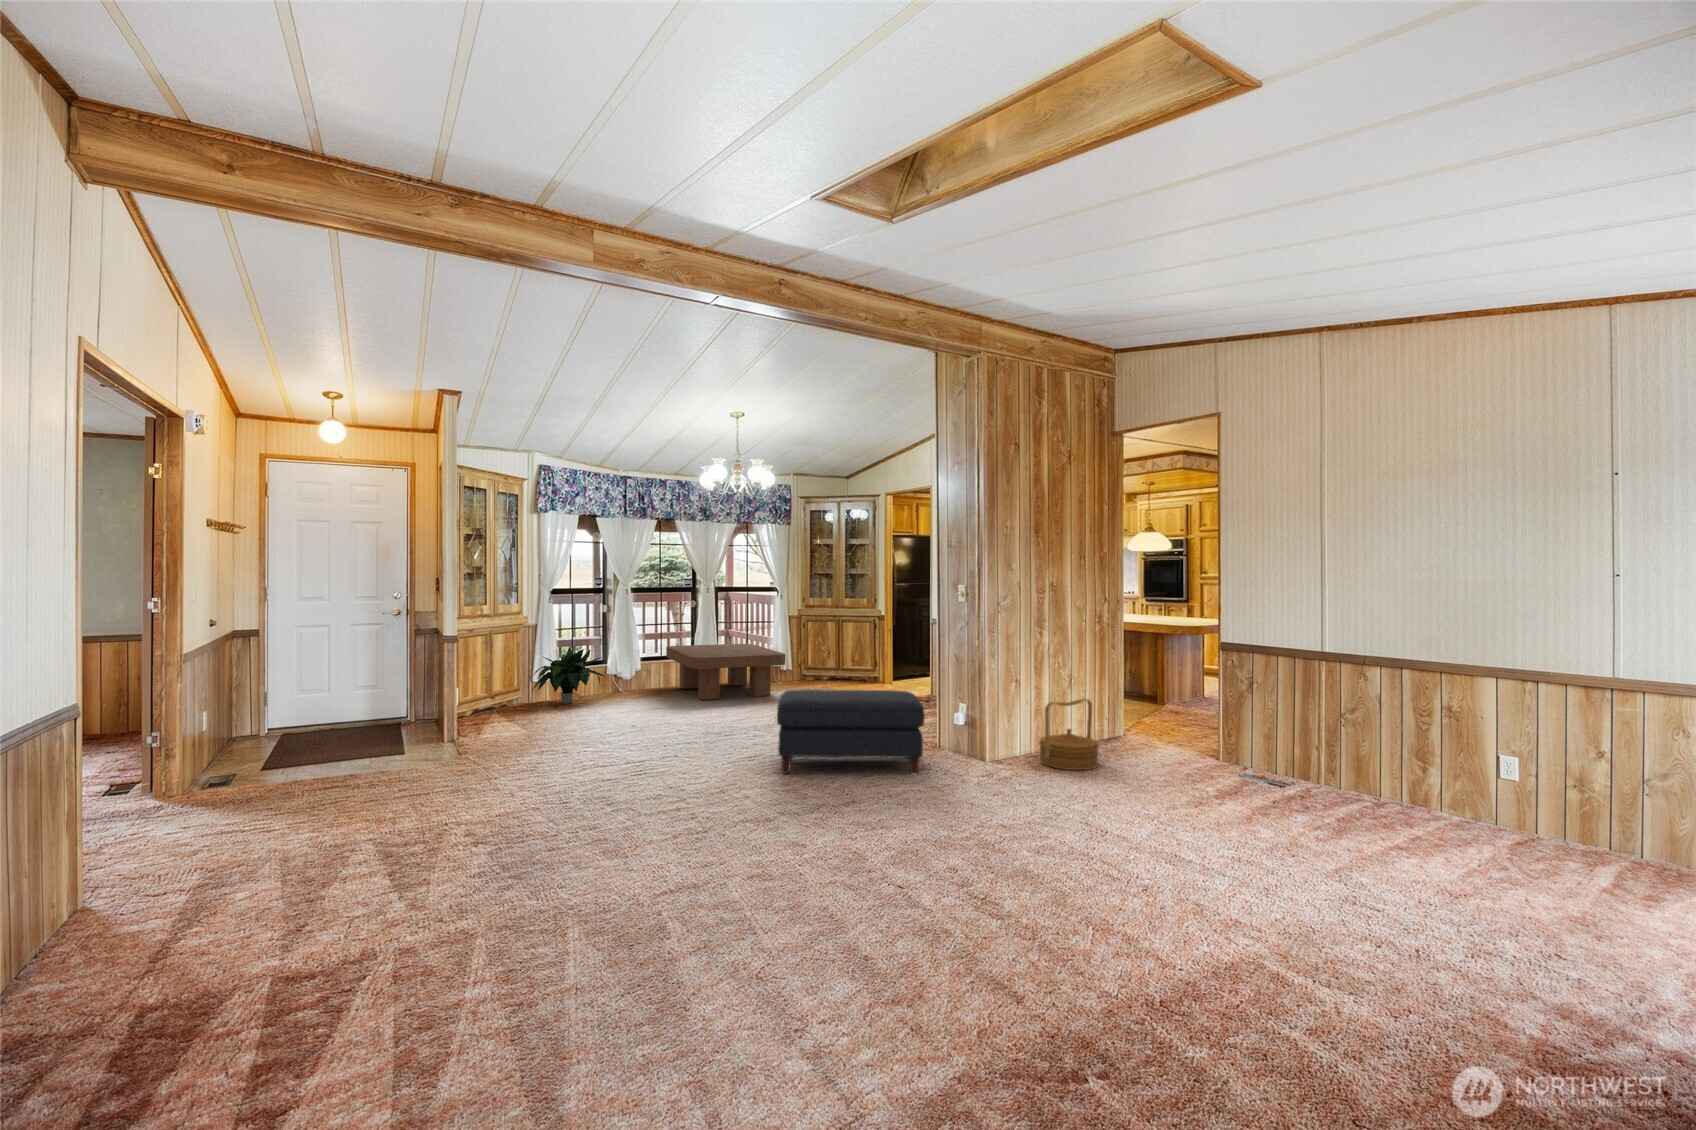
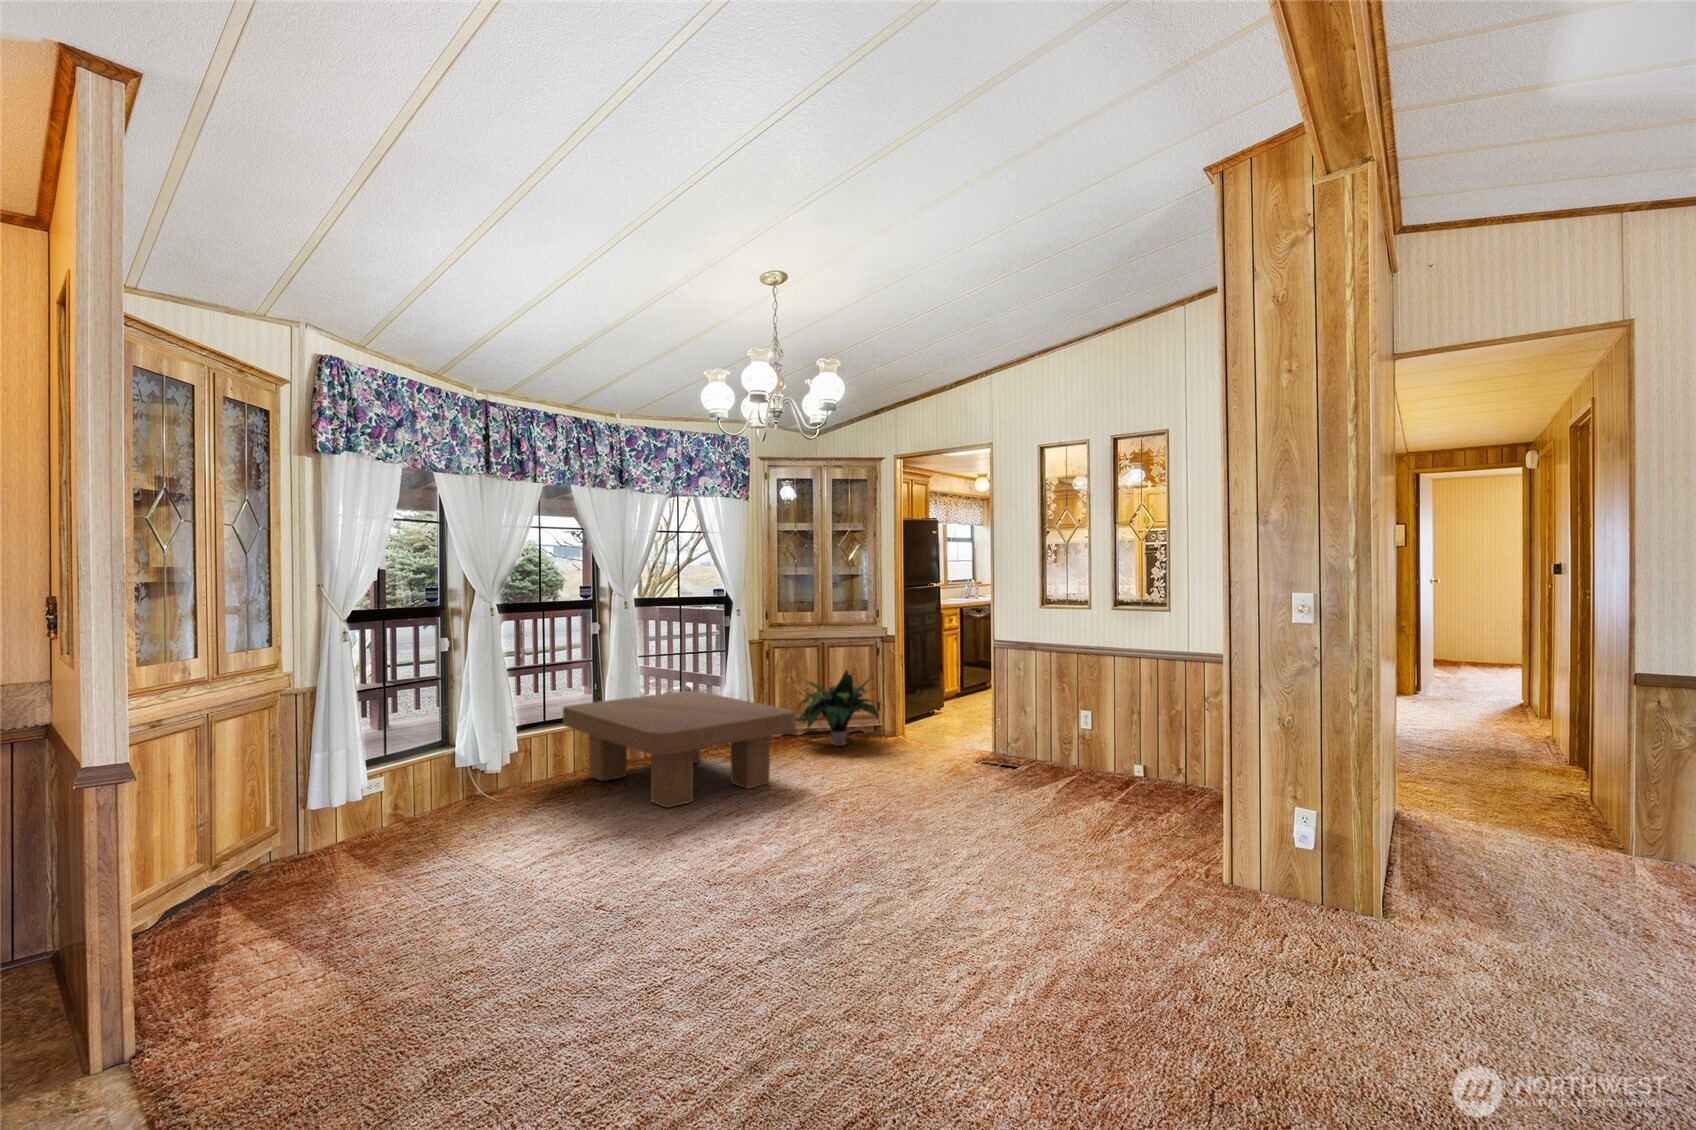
potted plant: present [532,646,605,704] -> present [797,670,879,746]
ottoman: present [777,689,925,774] -> none [1037,808,1422,1075]
woven basket: present [1039,699,1099,770] -> none [1473,791,1617,941]

